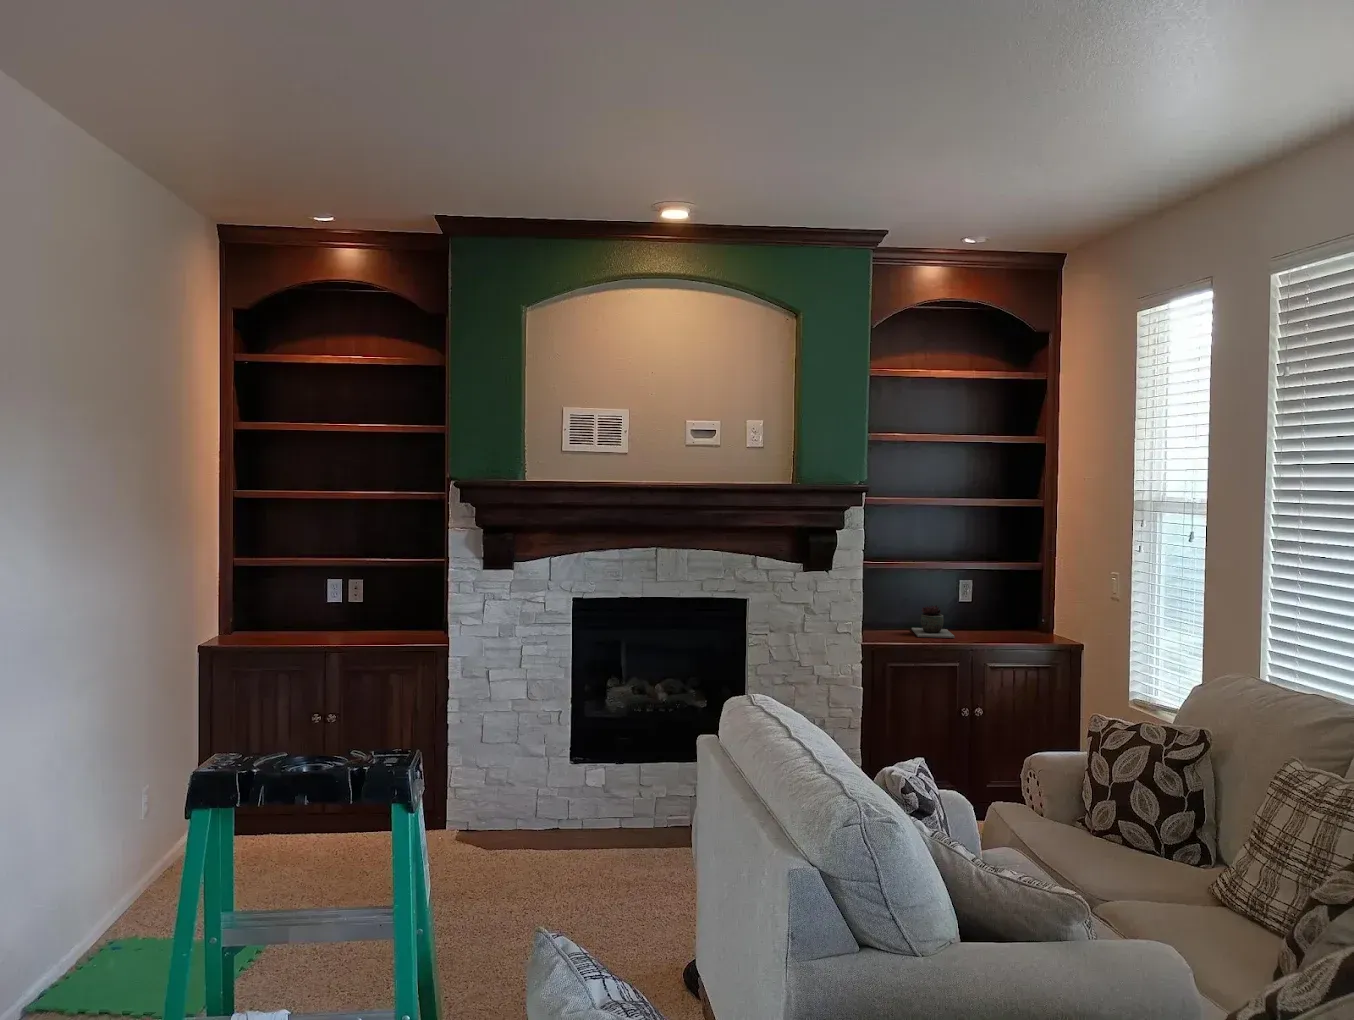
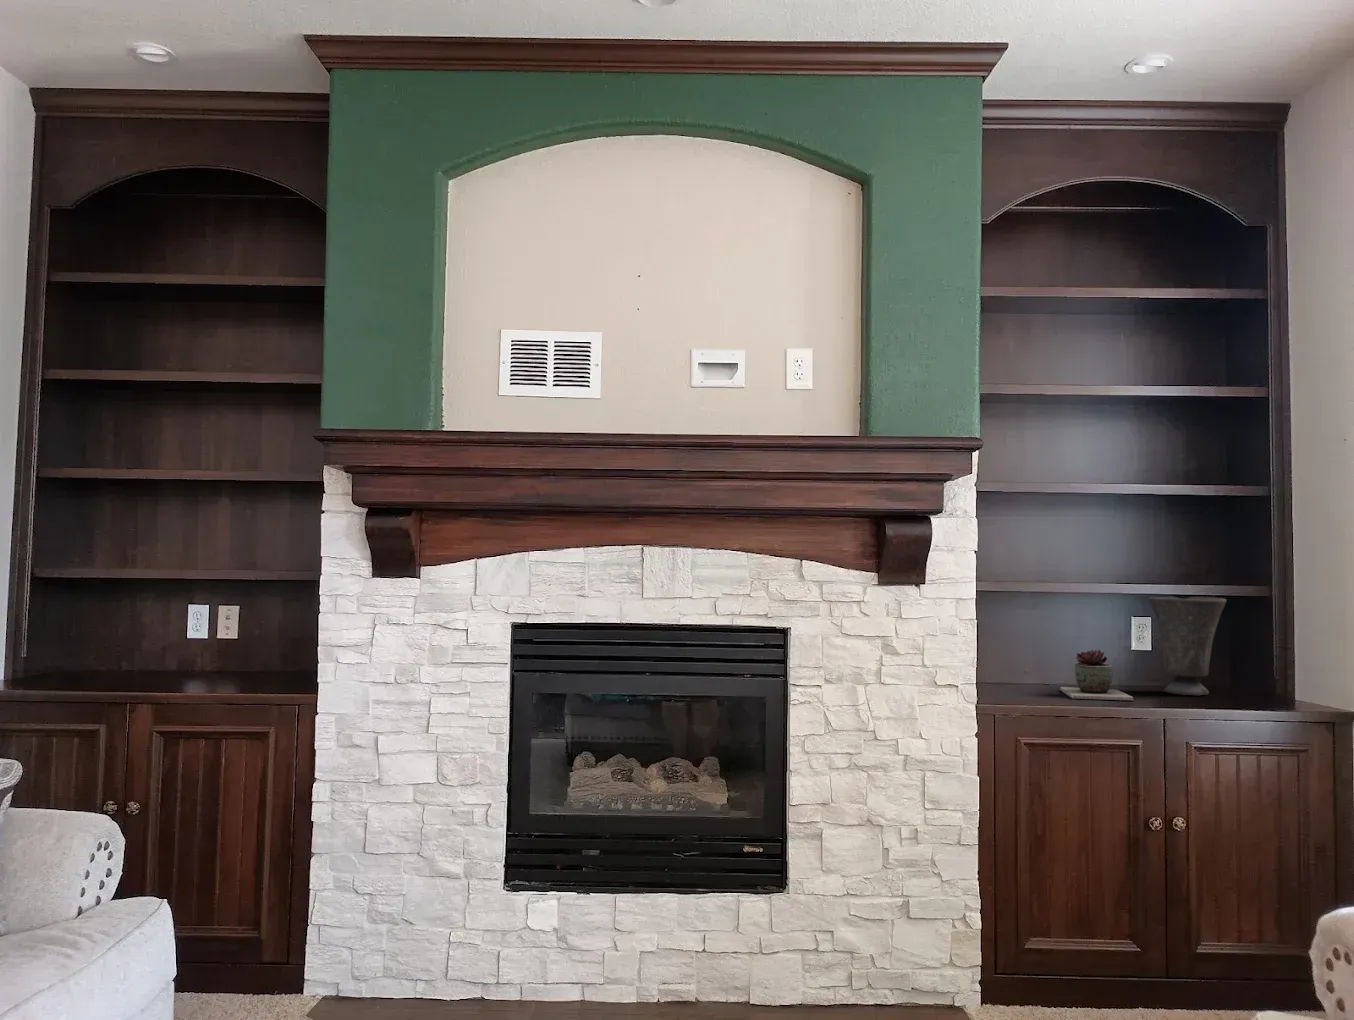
vase: none [969,568,1015,633] -> present [1149,597,1226,695]

